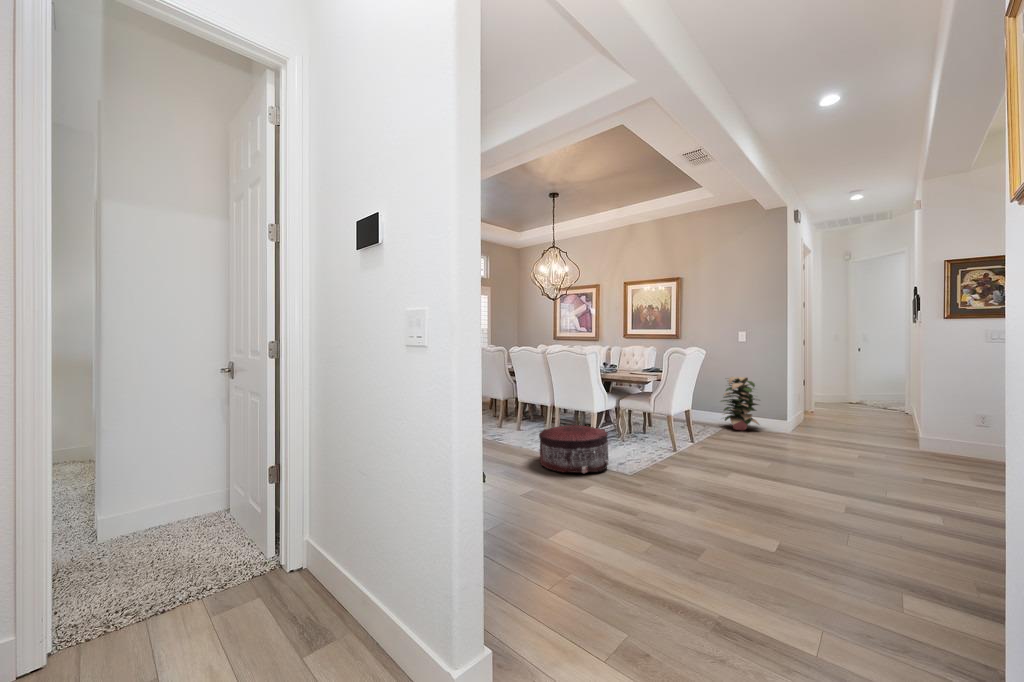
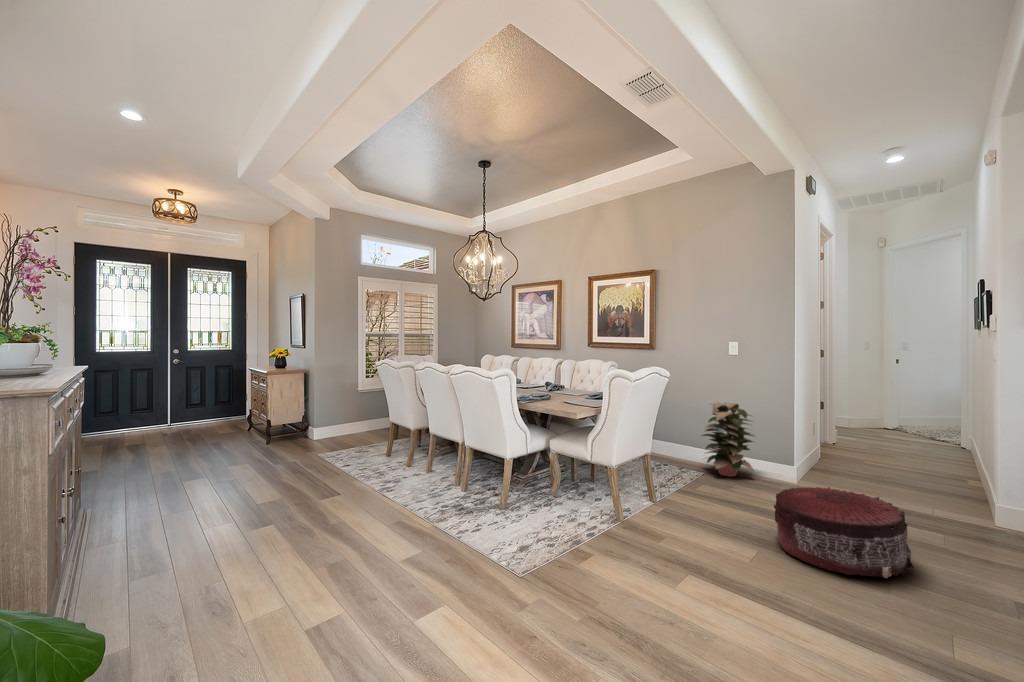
pouf: present [539,425,608,473] -> present [774,487,914,578]

